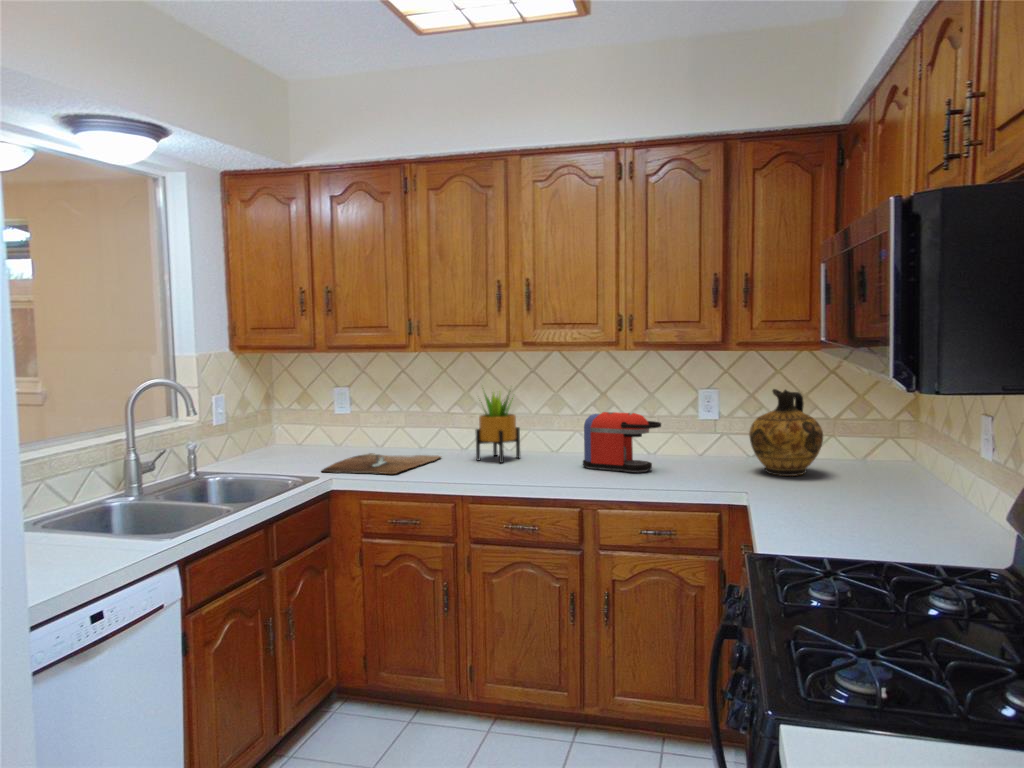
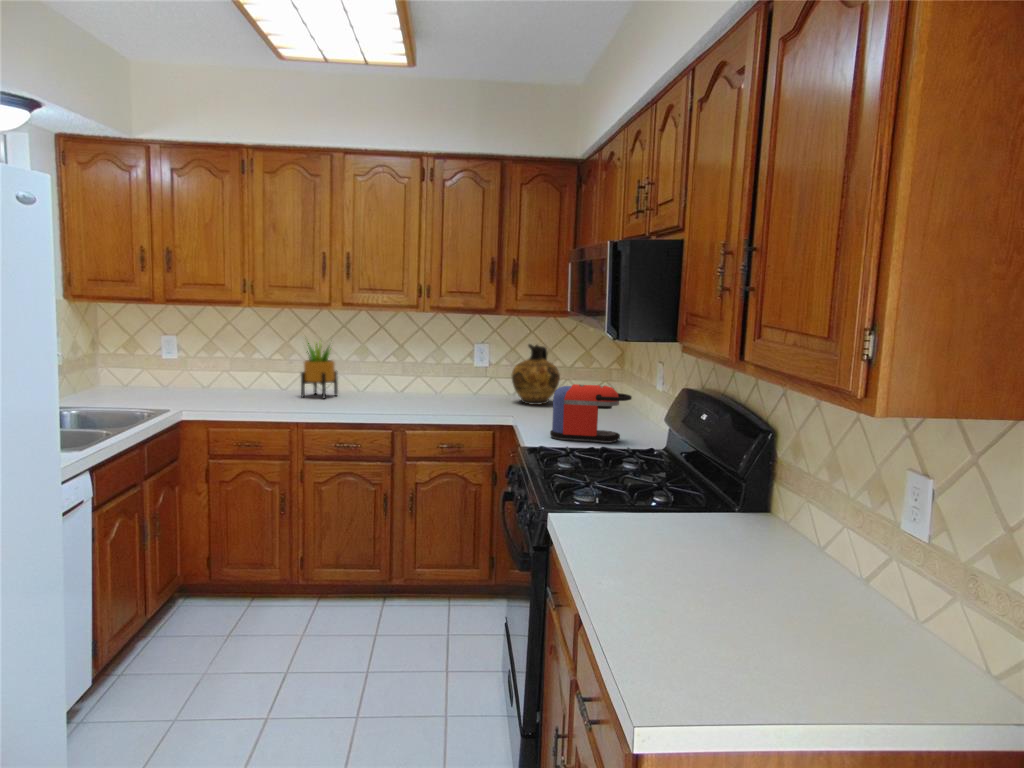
coffee maker: present [583,412,661,472] -> present [550,384,632,443]
cutting board: present [322,453,440,474] -> none [166,392,271,407]

